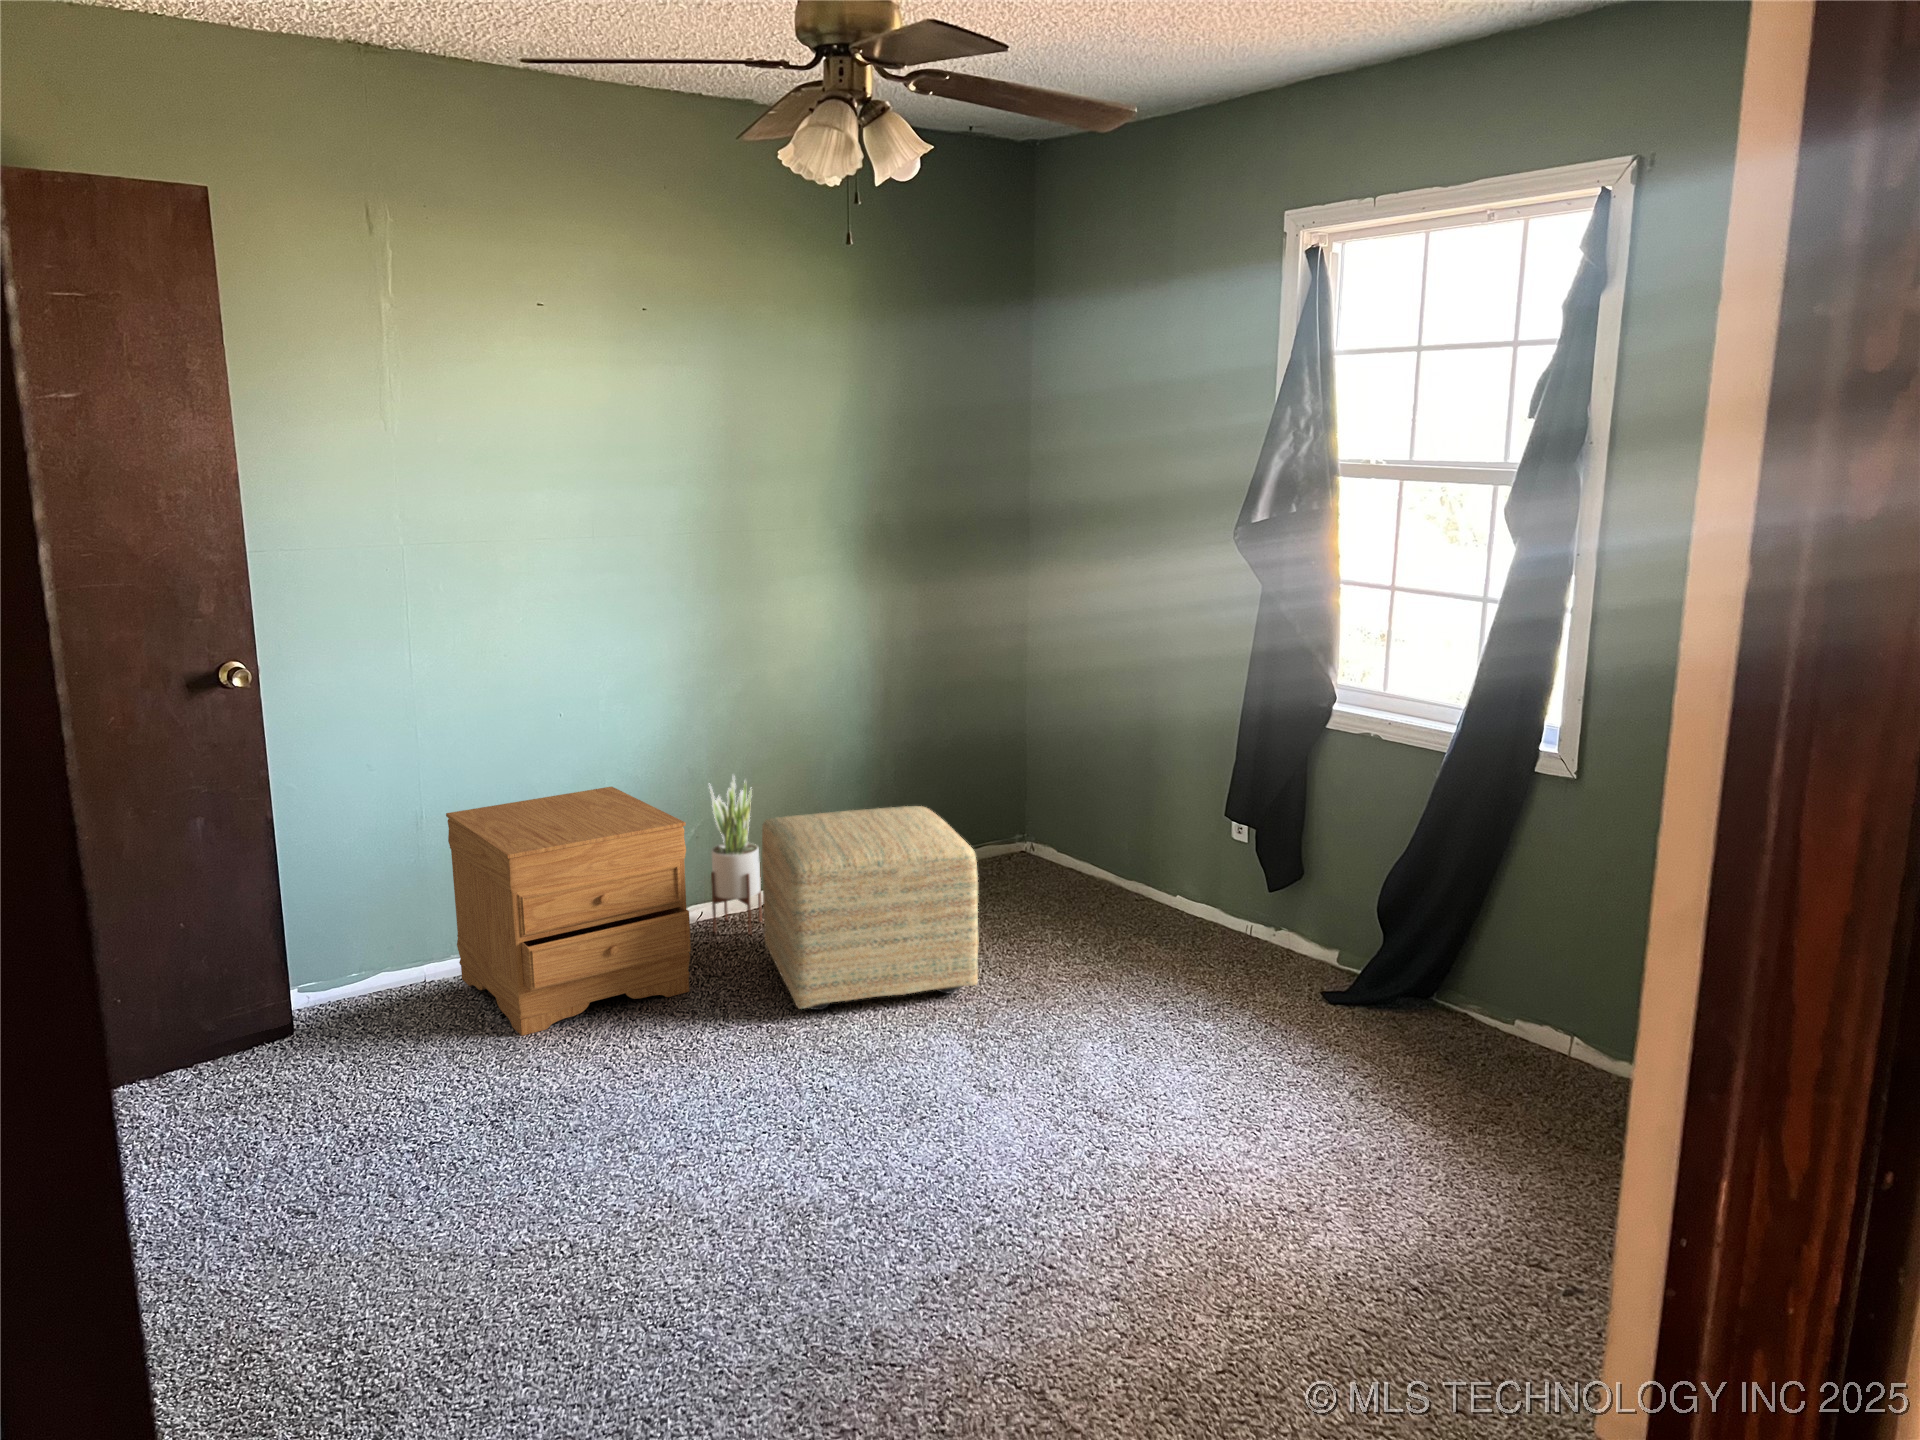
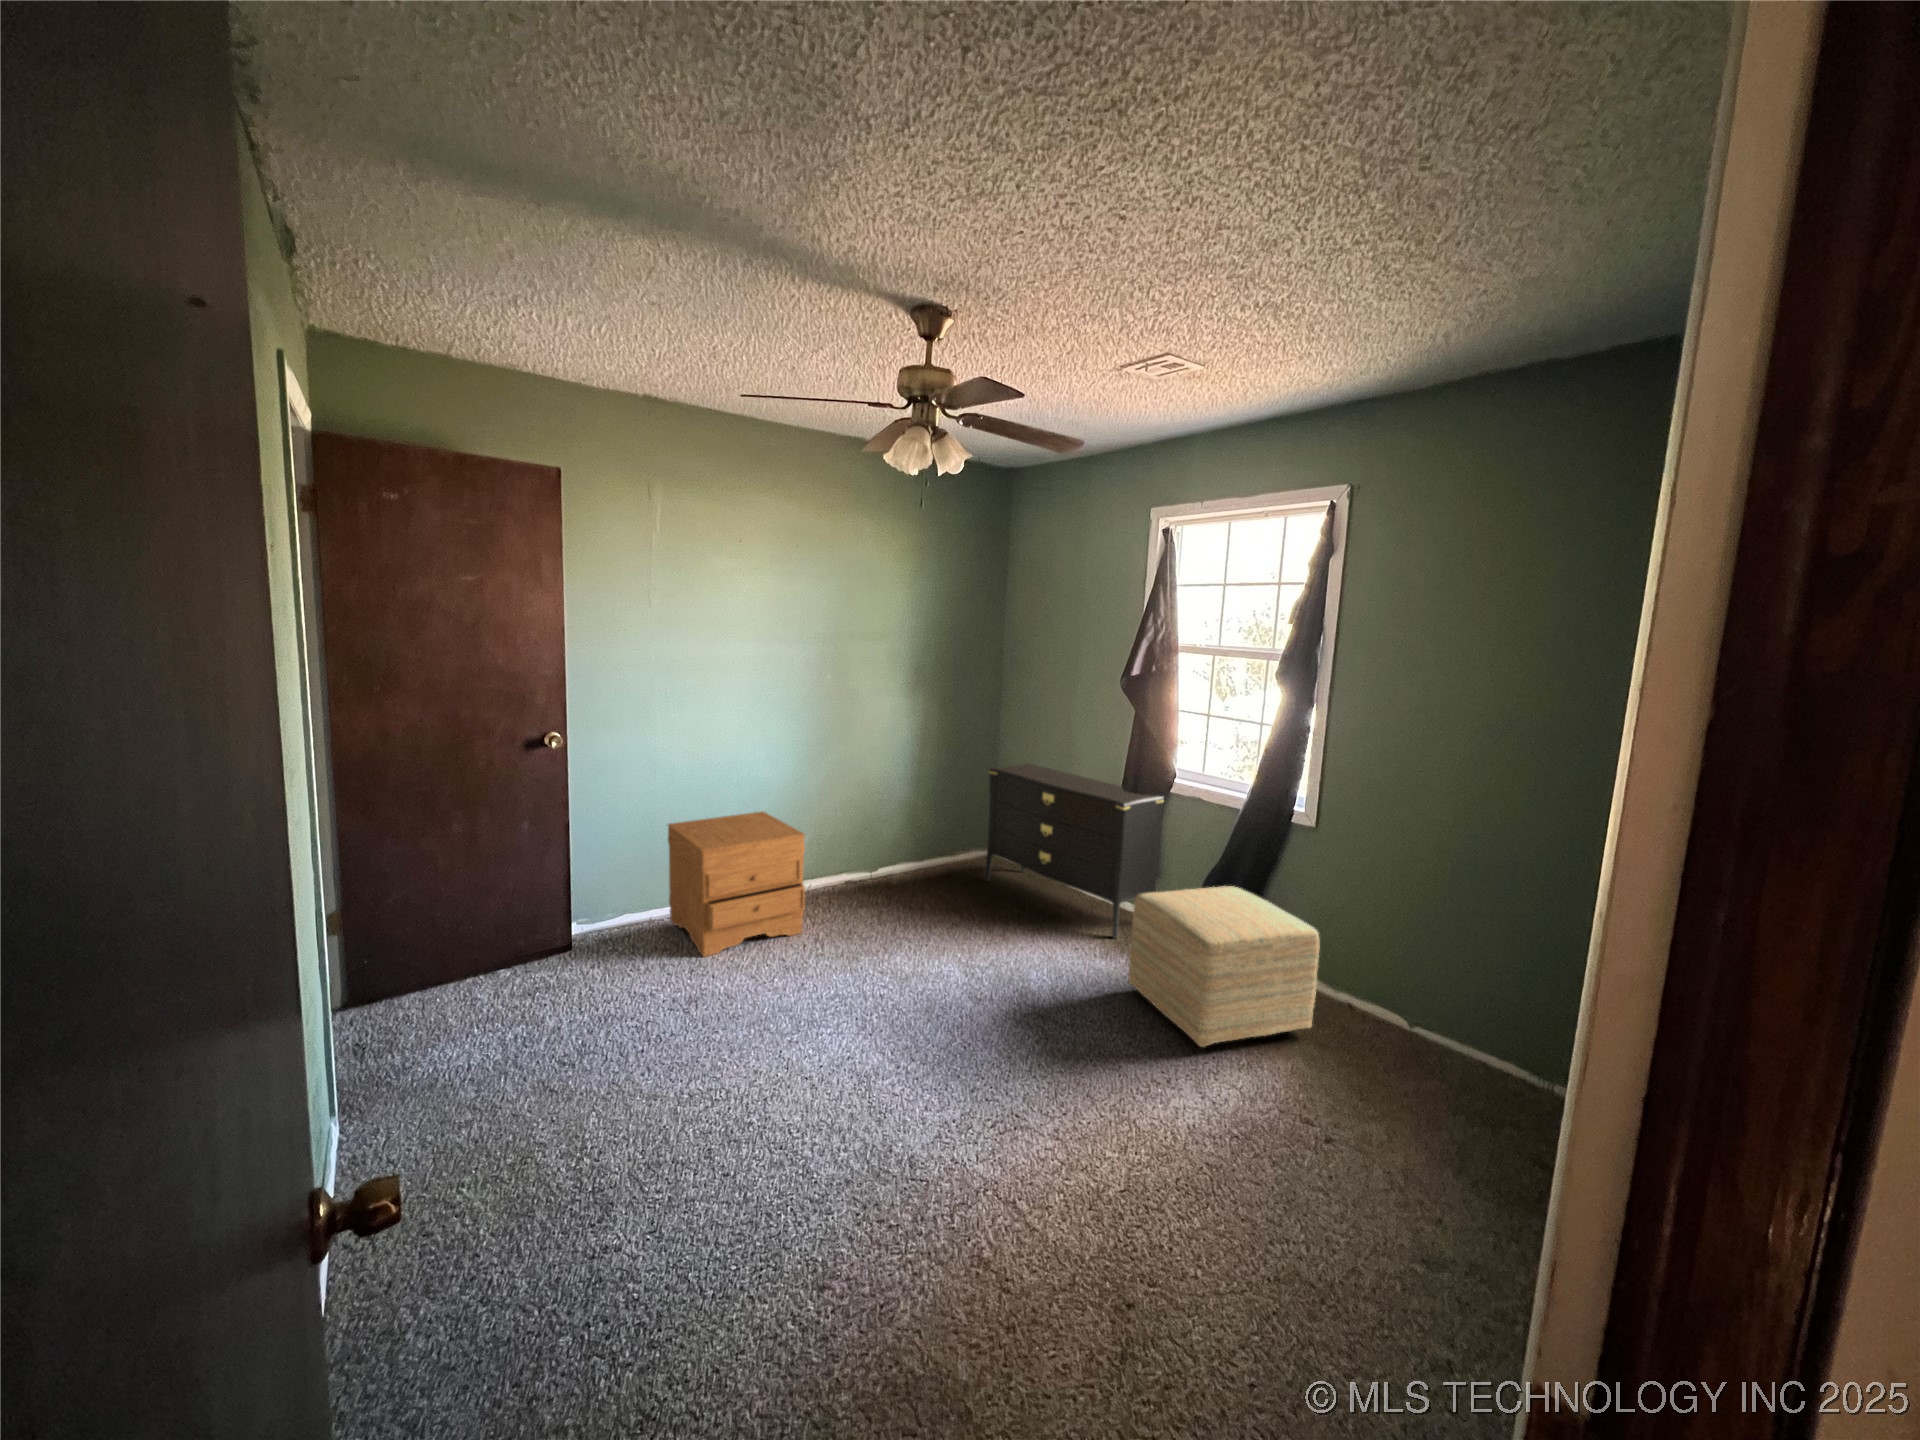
dresser: none [1005,686,1312,983] -> present [984,764,1164,939]
potted plant: present [709,777,762,934] -> none [817,806,846,900]
ottoman: present [762,806,978,1010] -> present [1128,886,1319,1047]

